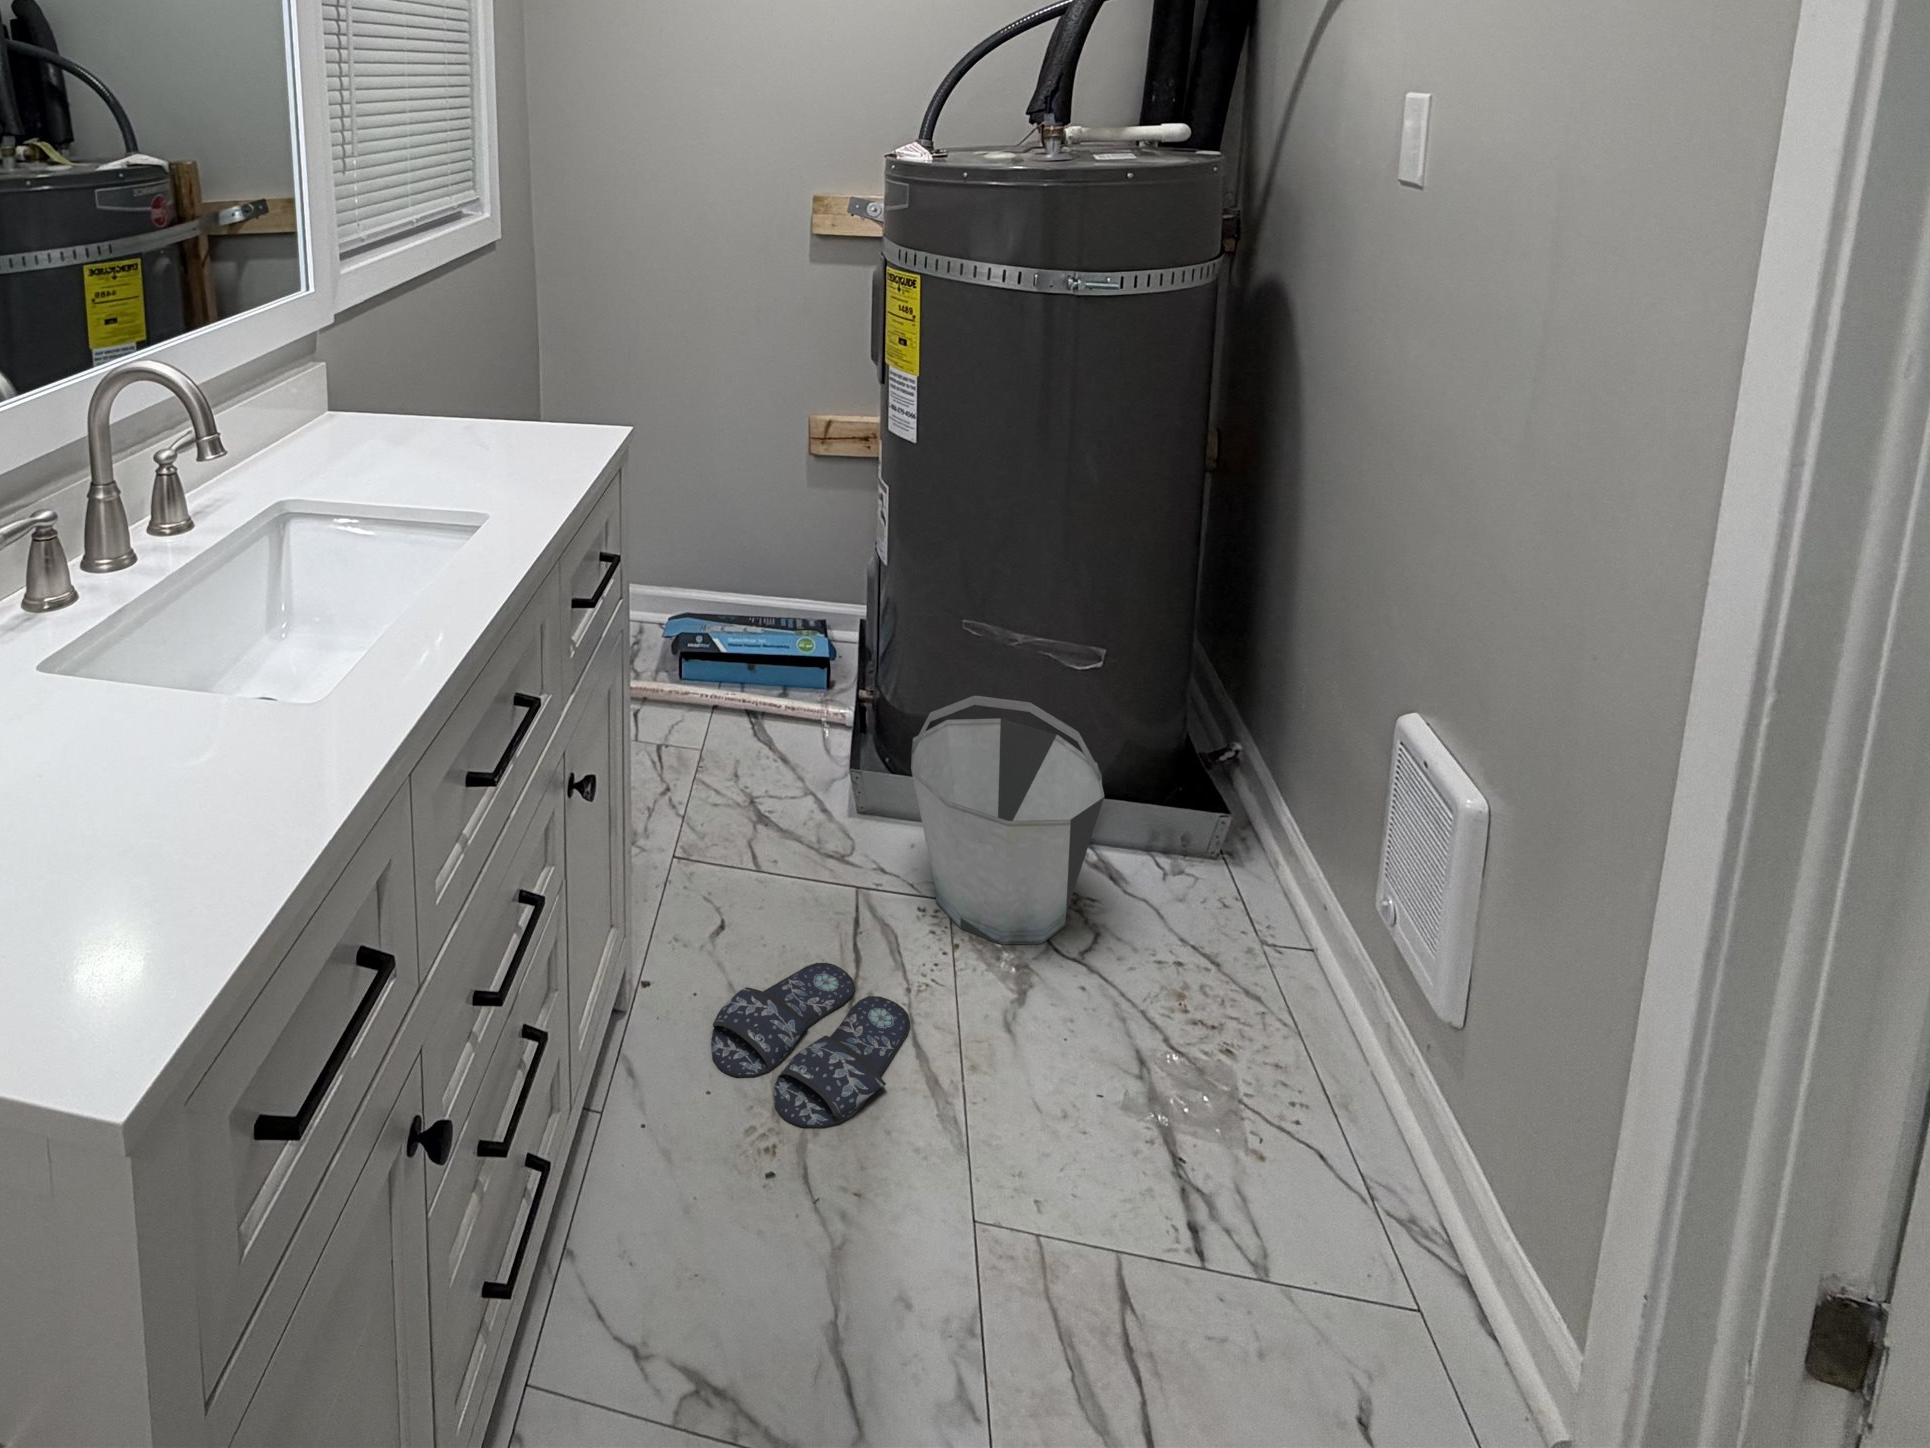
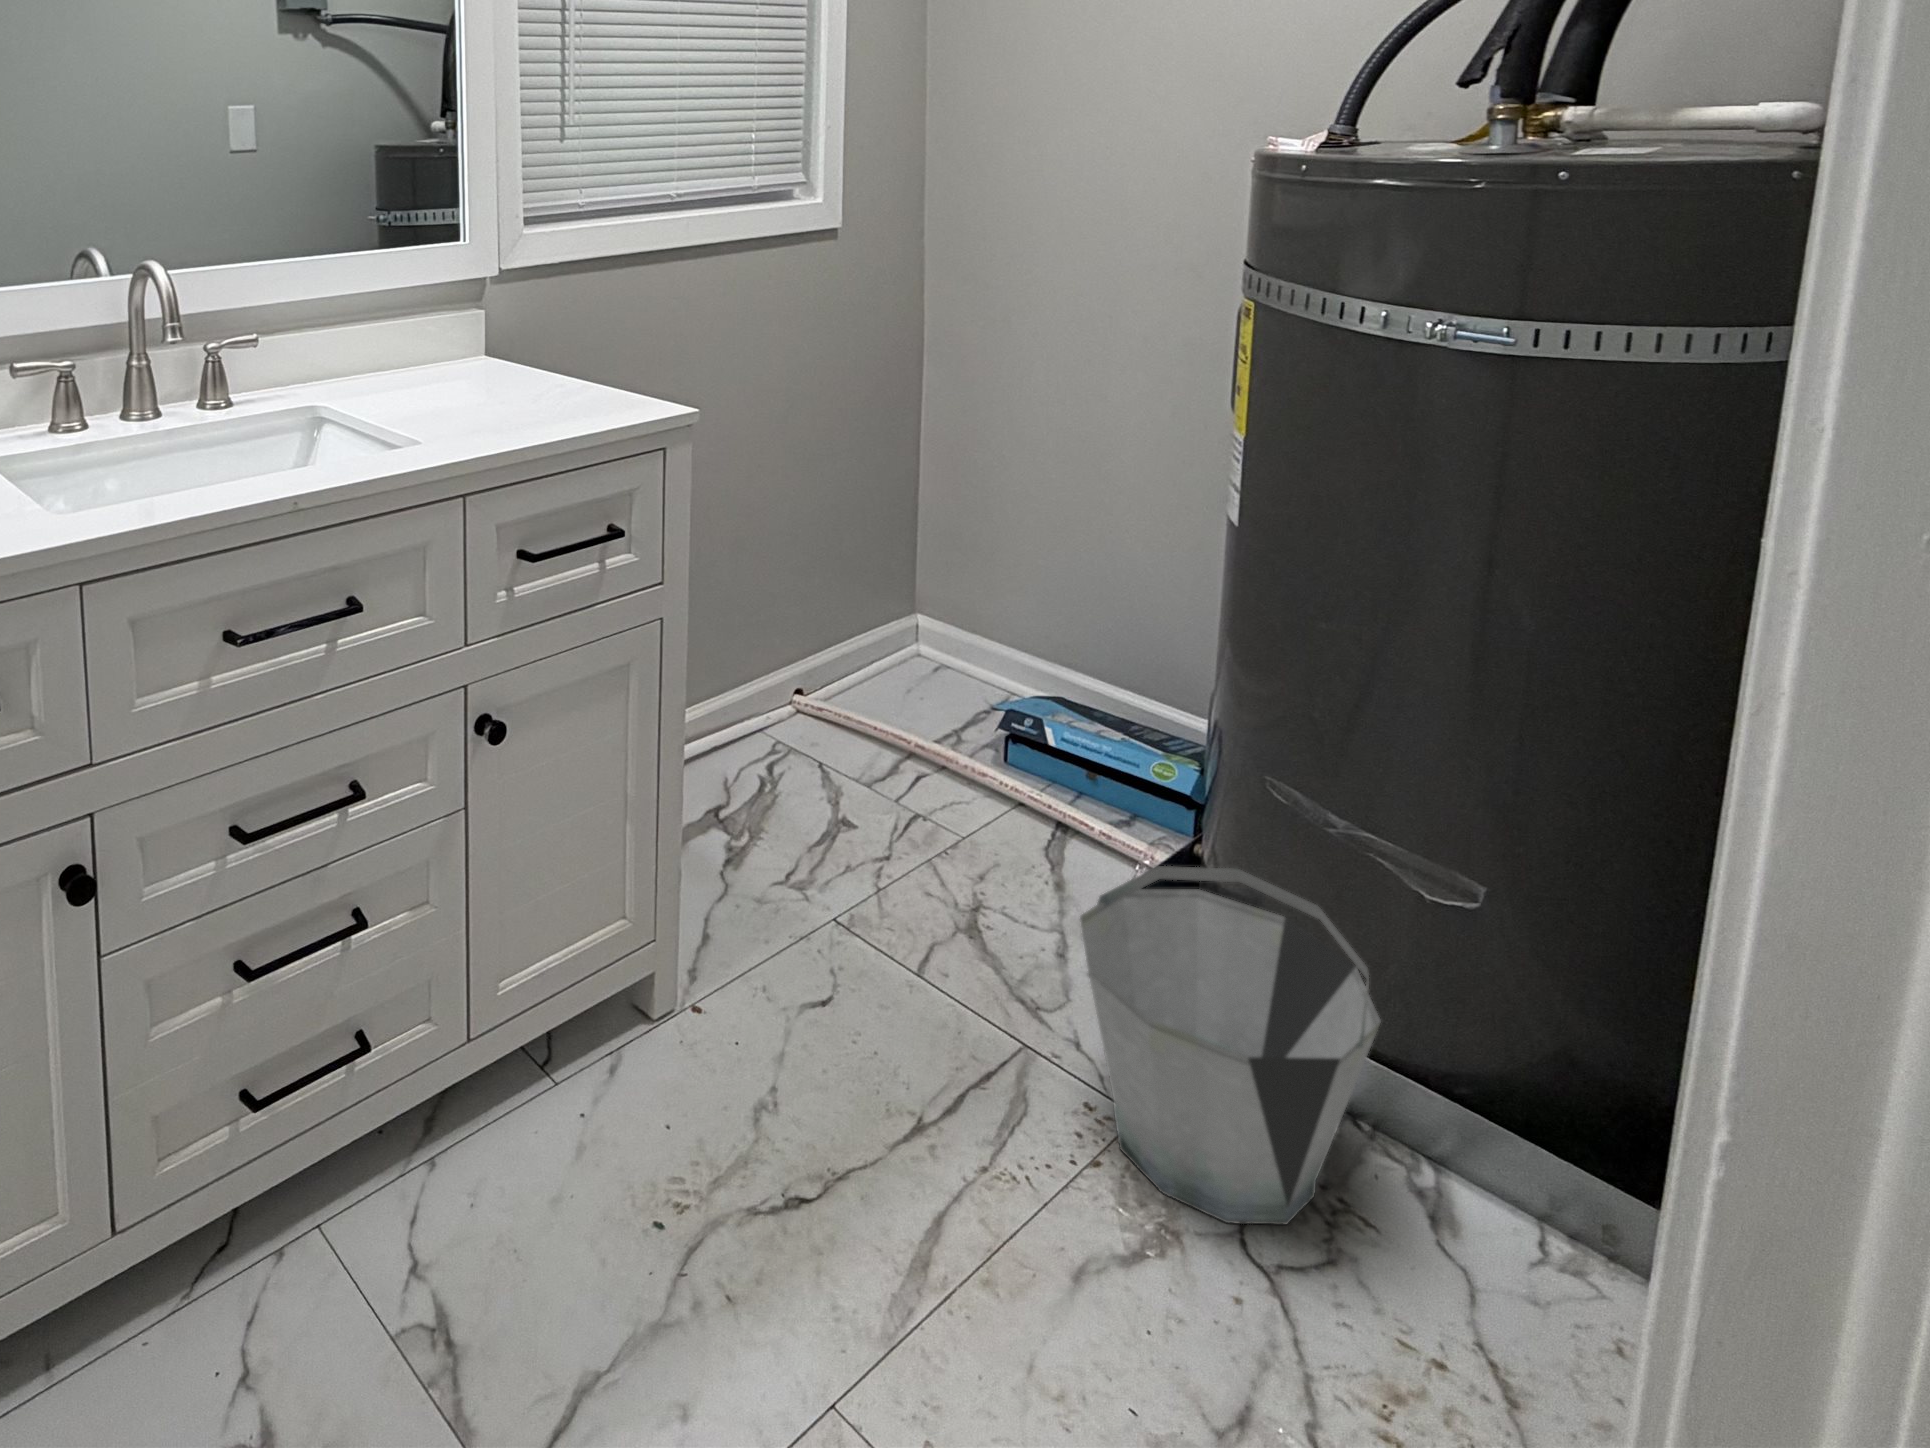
slippers: present [711,963,910,1128] -> none [697,1066,953,1236]

